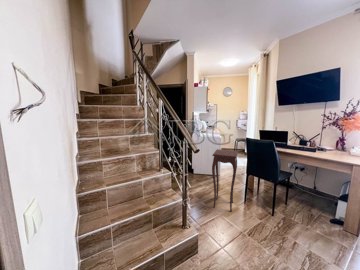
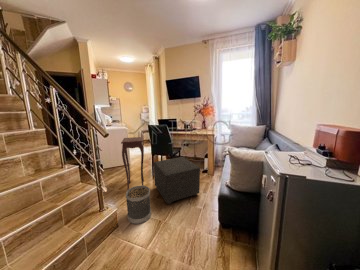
ottoman: none [246,185,323,253] -> present [154,157,200,204]
wastebasket: none [209,209,238,258] -> present [126,185,151,224]

